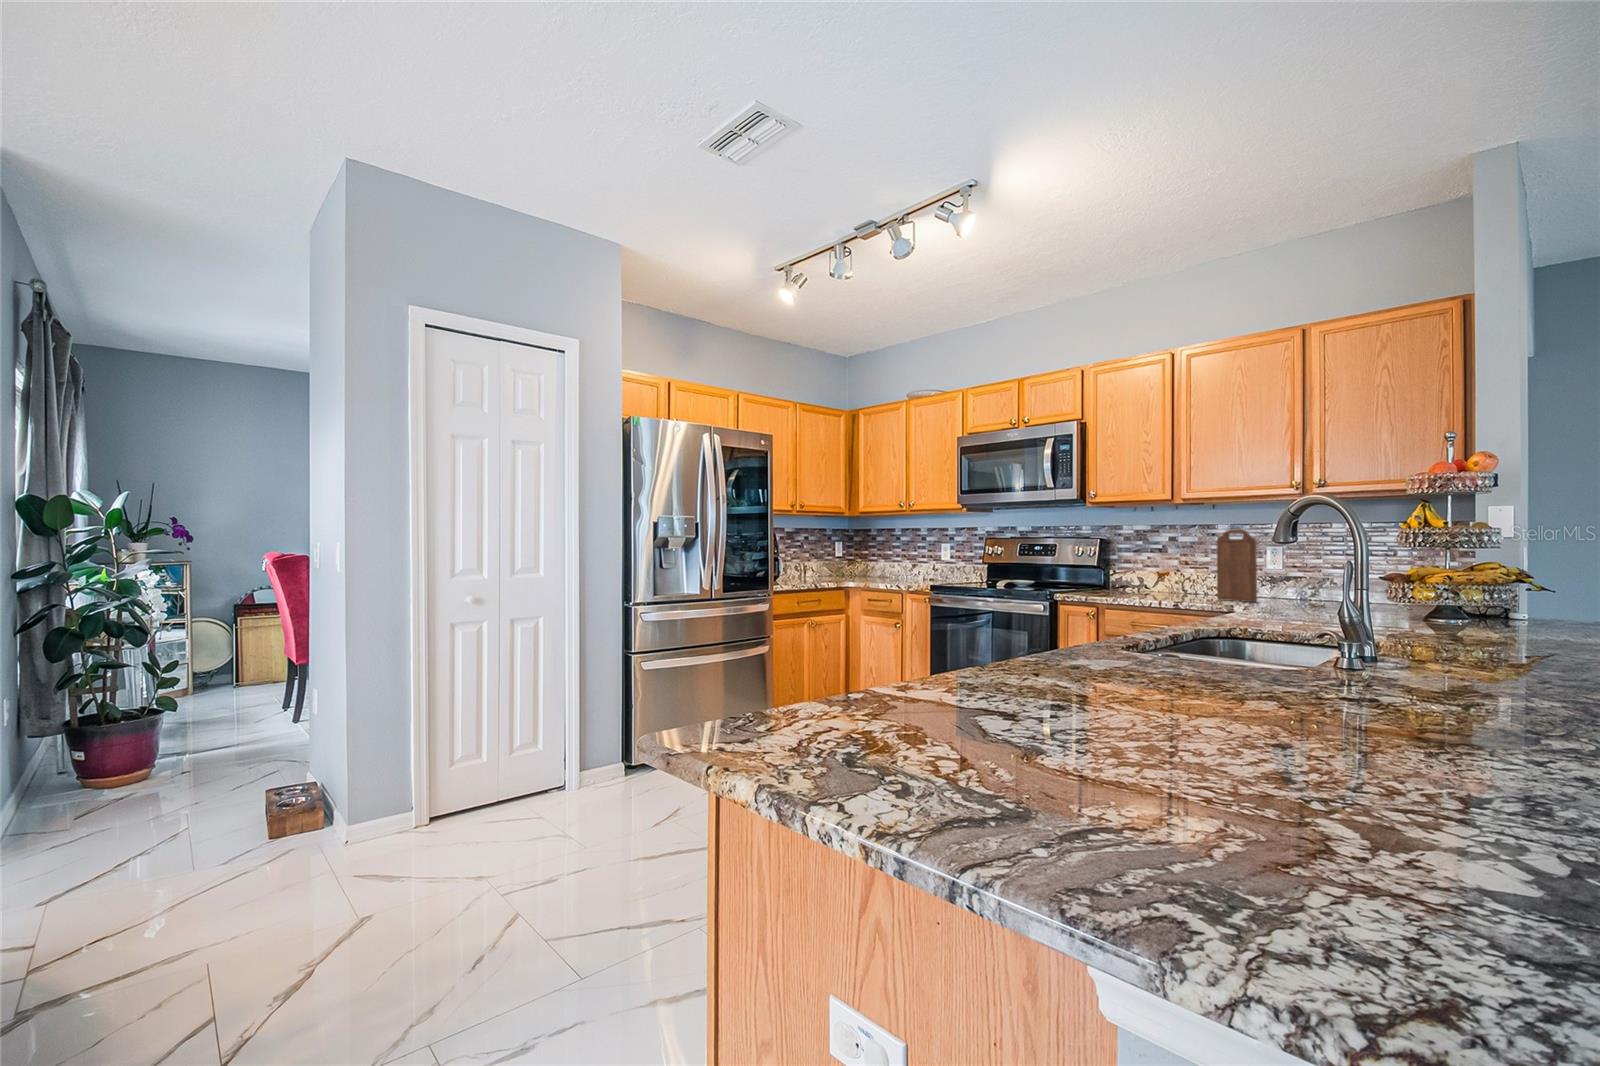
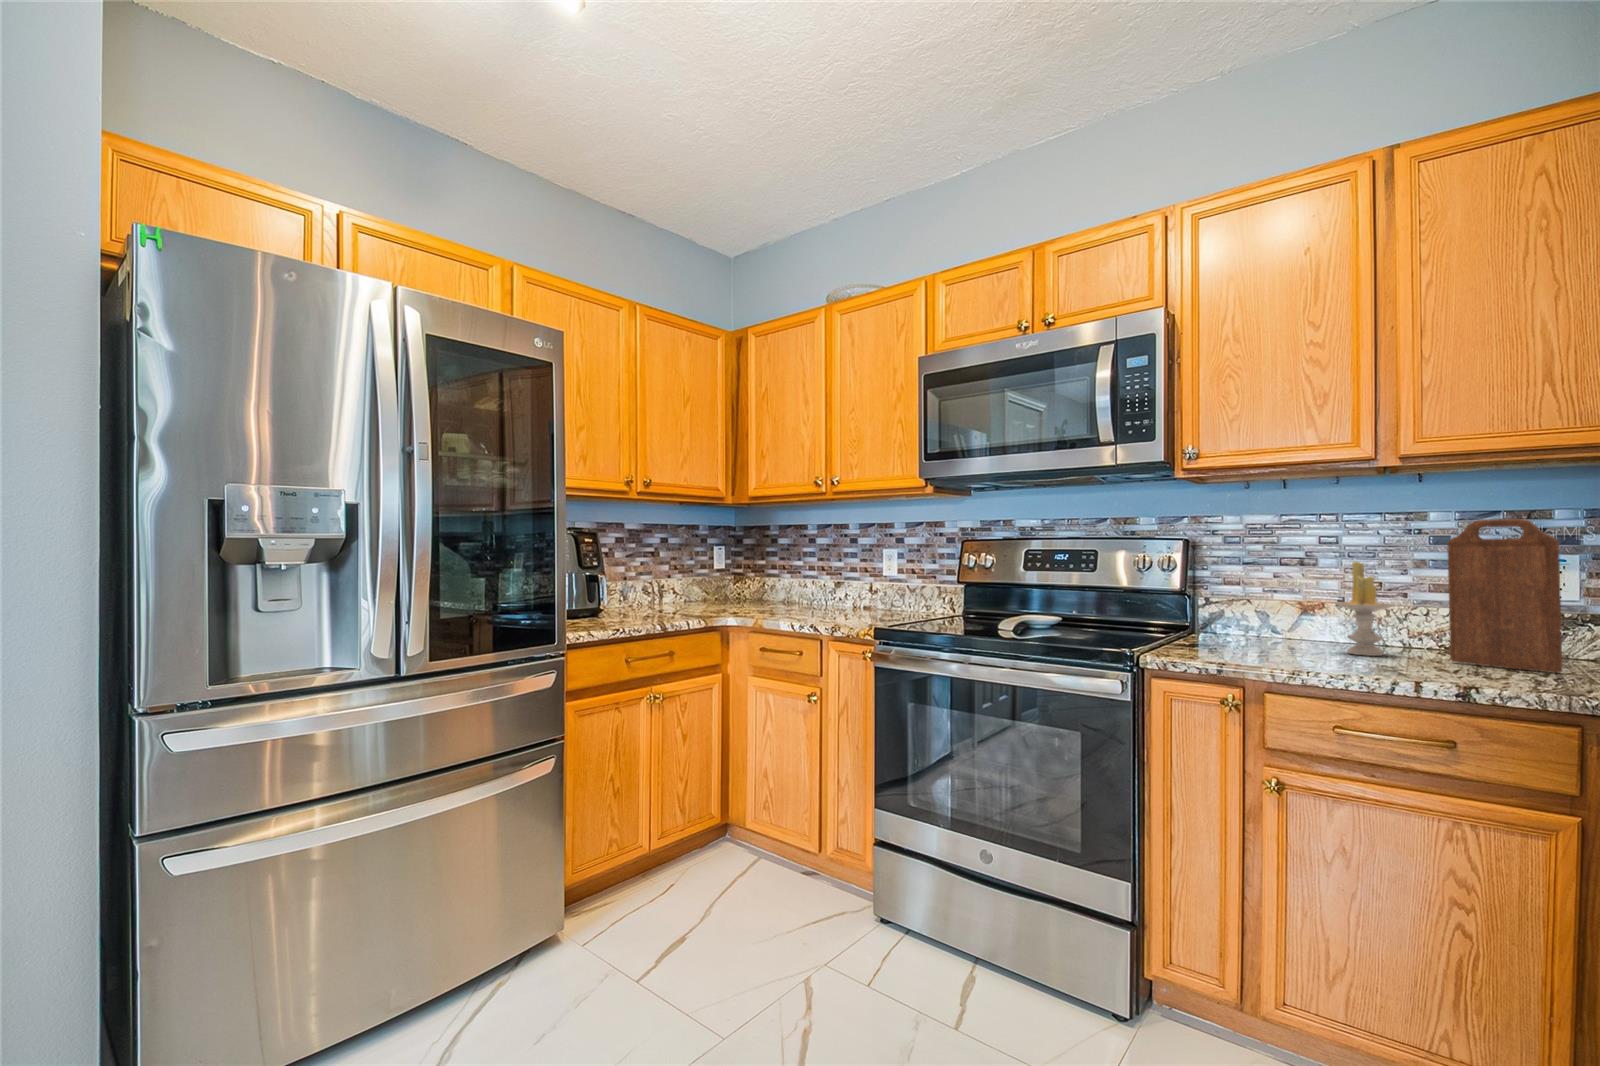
candle: none [1171,550,1199,598] -> present [1336,561,1393,656]

